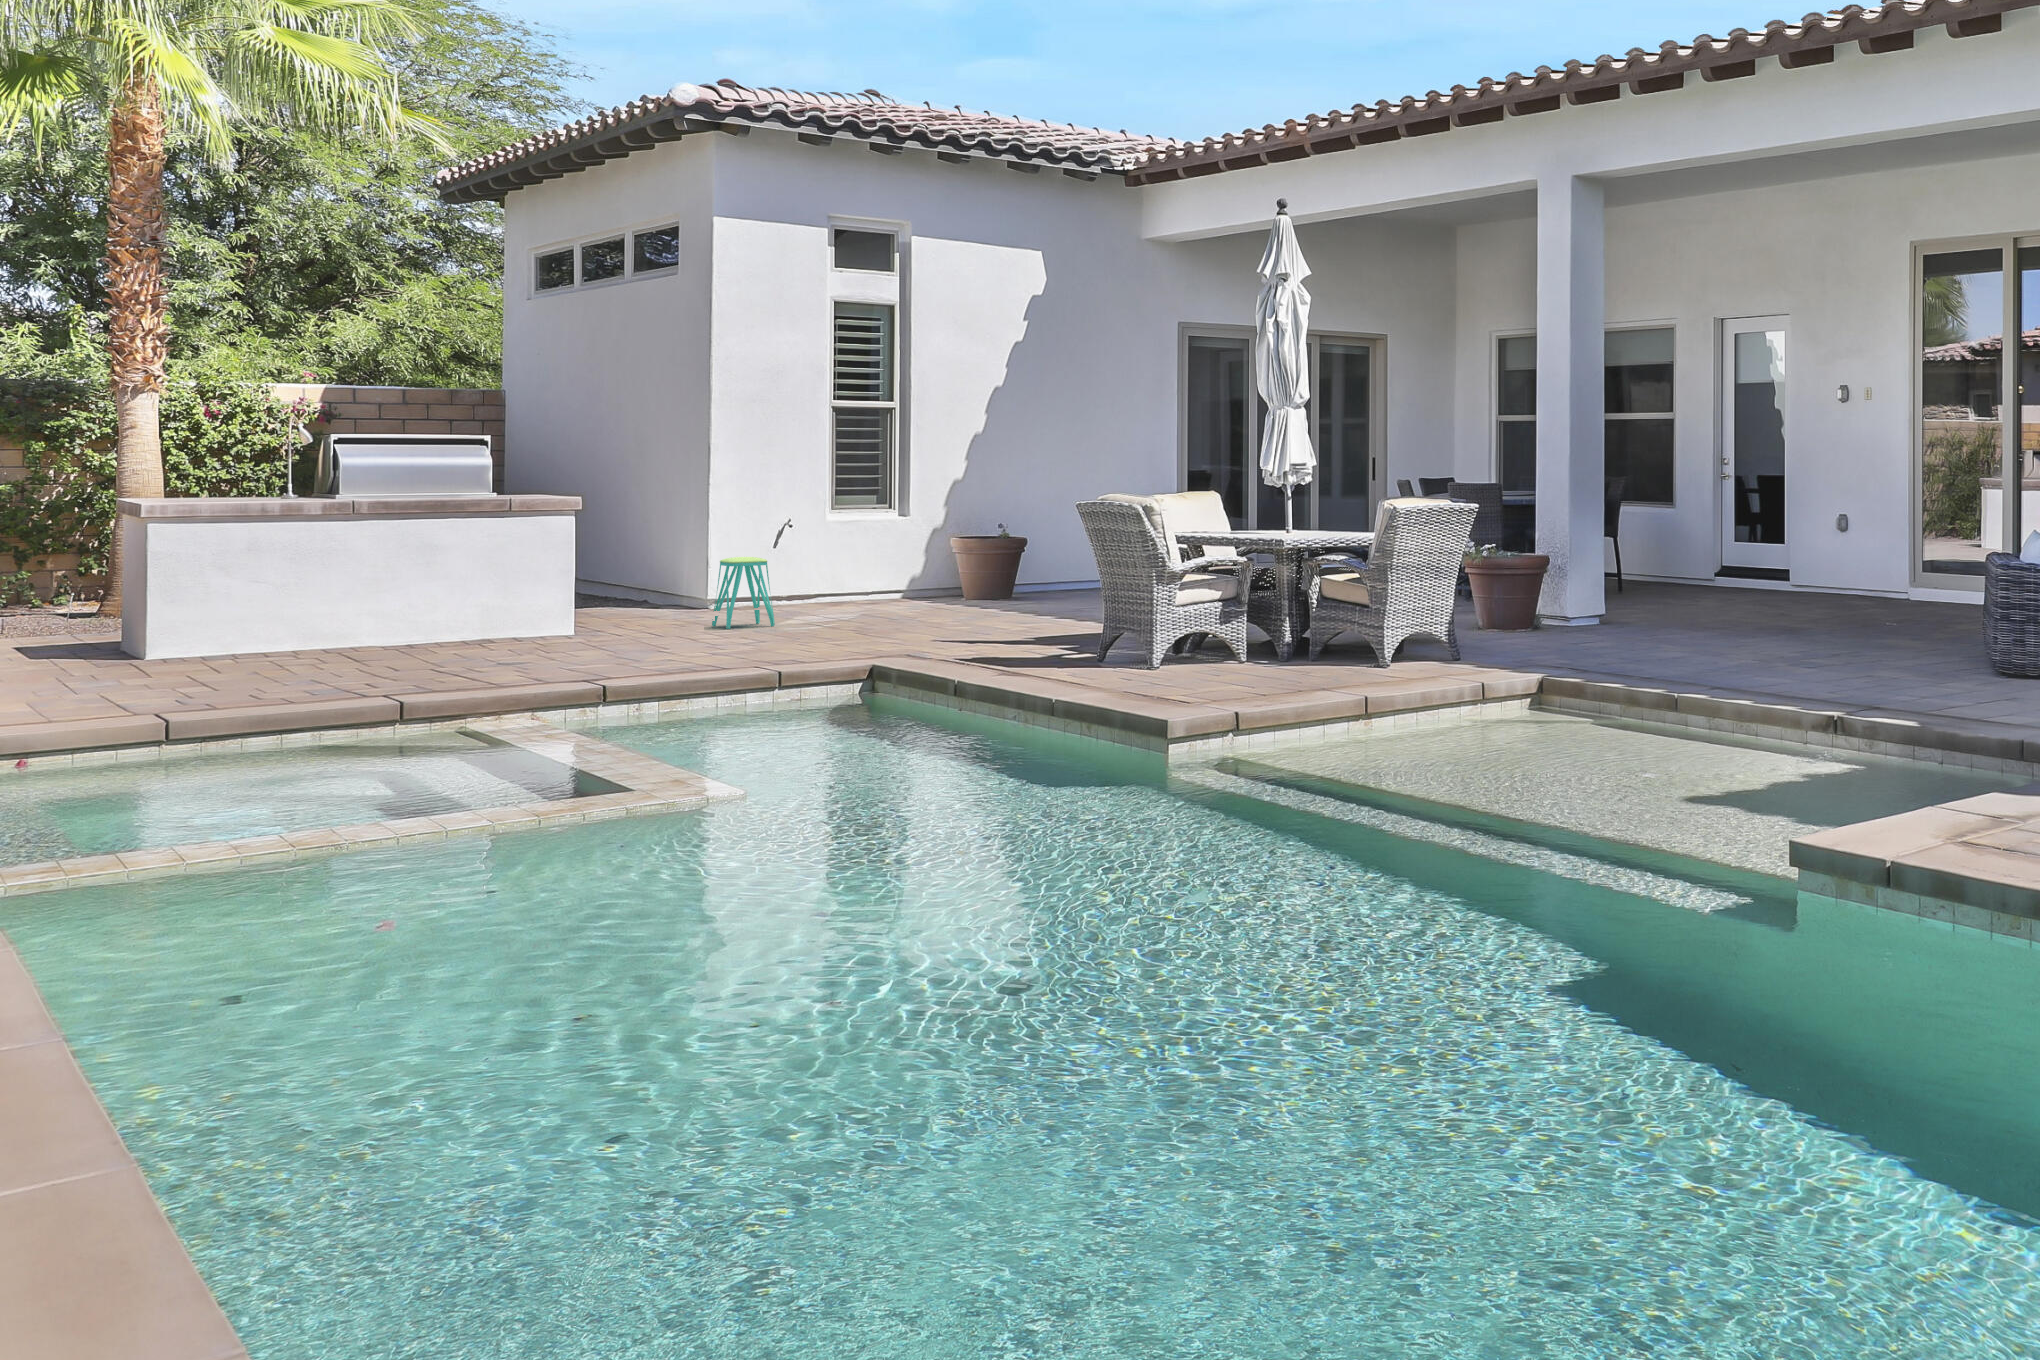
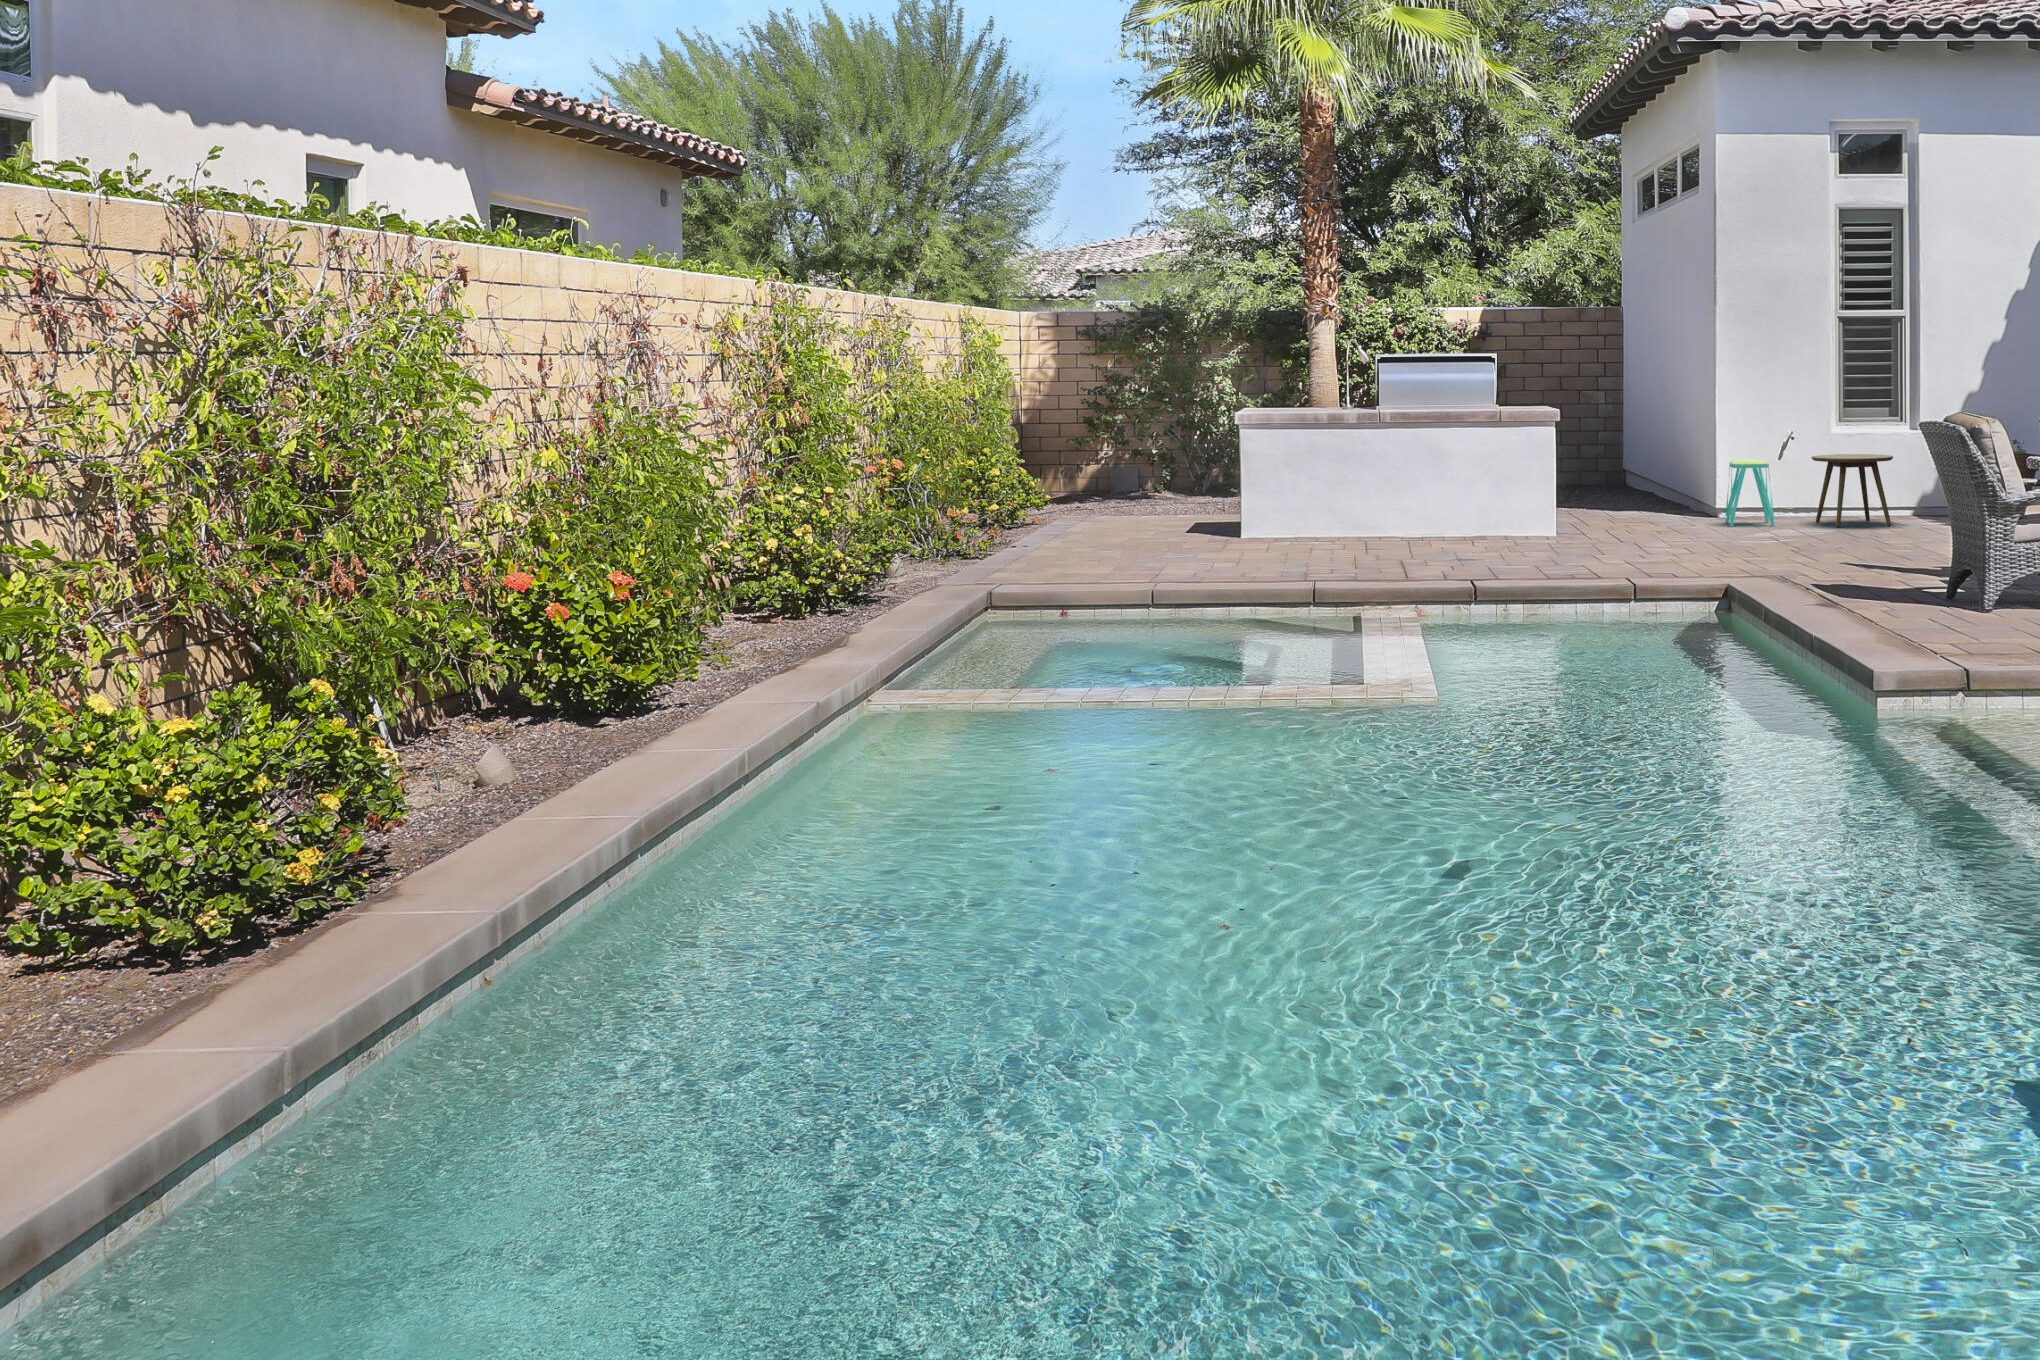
side table: none [810,549,895,624] -> present [1812,454,1893,528]

